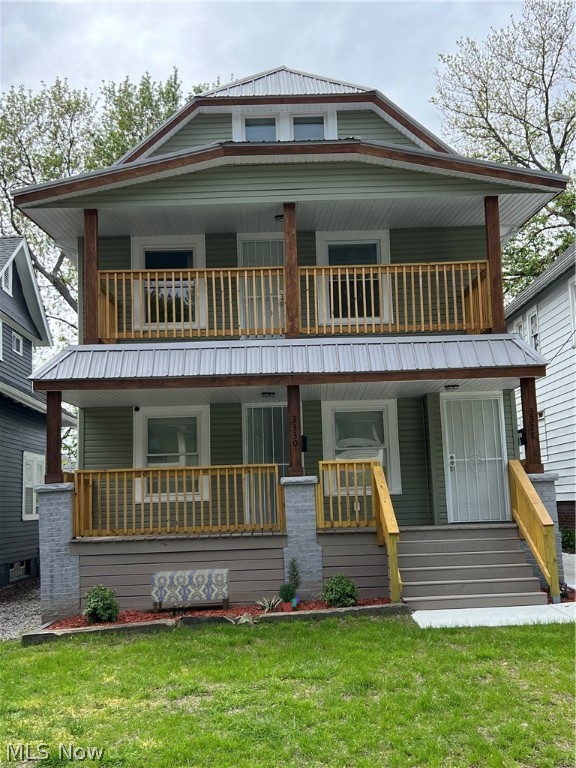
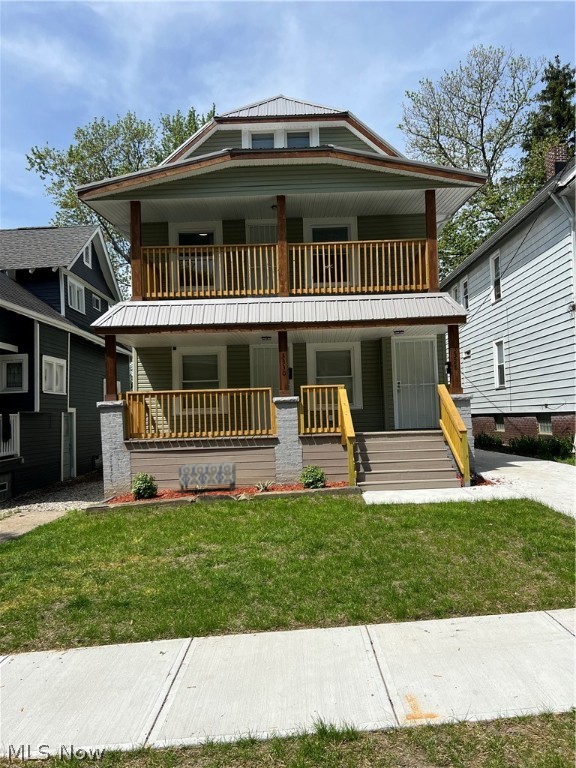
potted plant: present [278,558,303,611] -> none [268,454,288,492]

